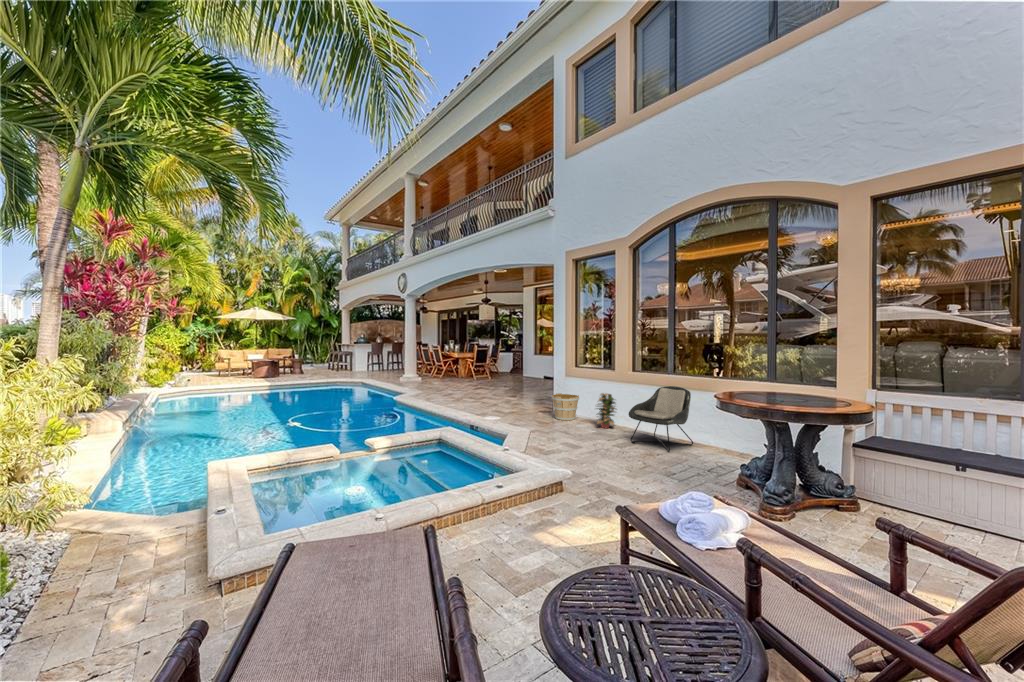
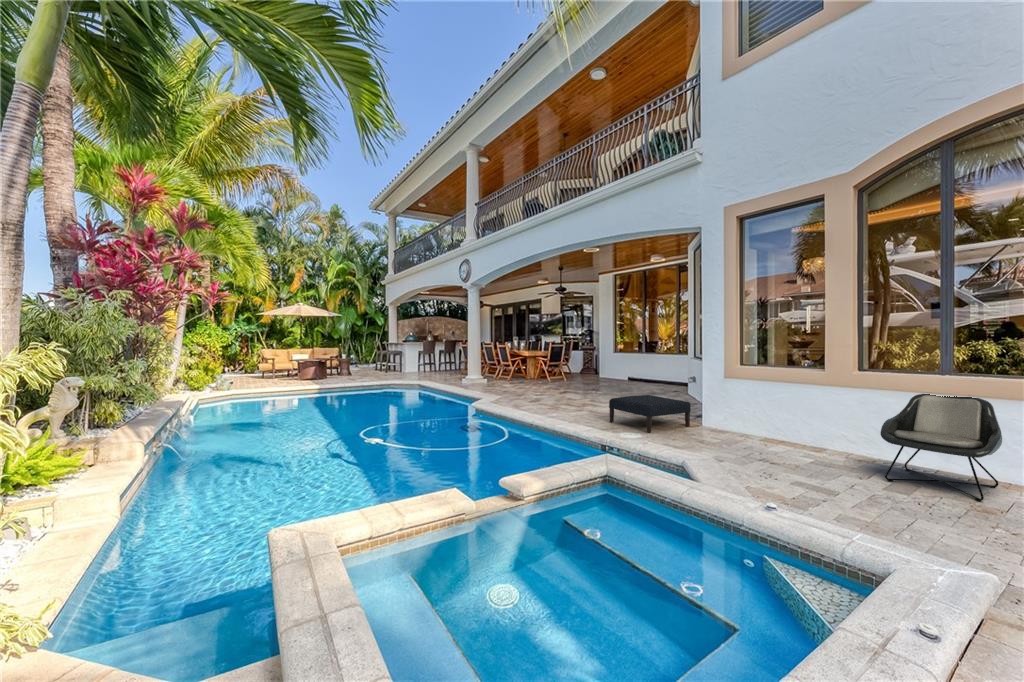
ottoman: none [491,390,549,417] -> present [609,395,691,433]
wooden bucket: present [552,393,579,421] -> none [704,401,747,439]
decorative plant: present [597,393,616,428] -> none [783,402,826,453]

